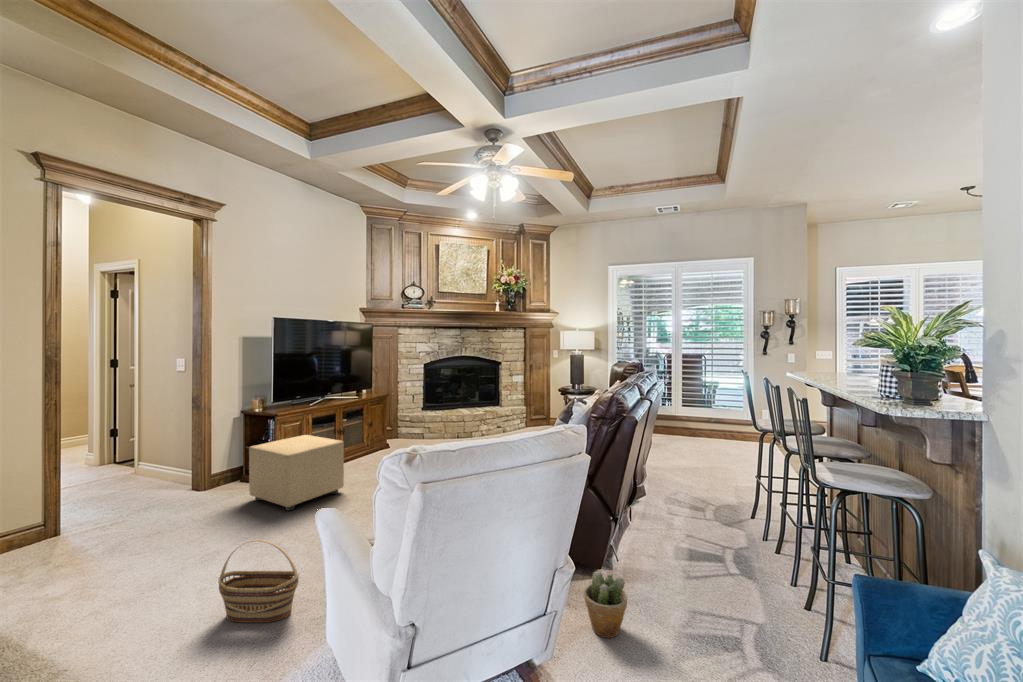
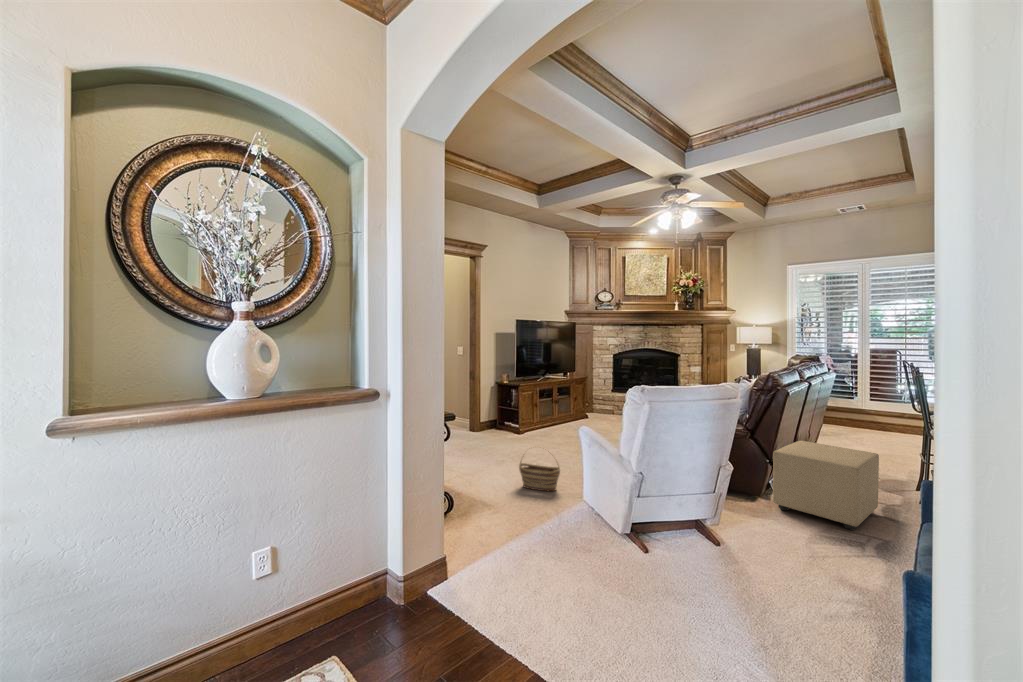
ottoman: present [249,435,344,511] -> present [773,441,879,530]
potted plant: present [584,571,627,638] -> none [742,486,774,528]

